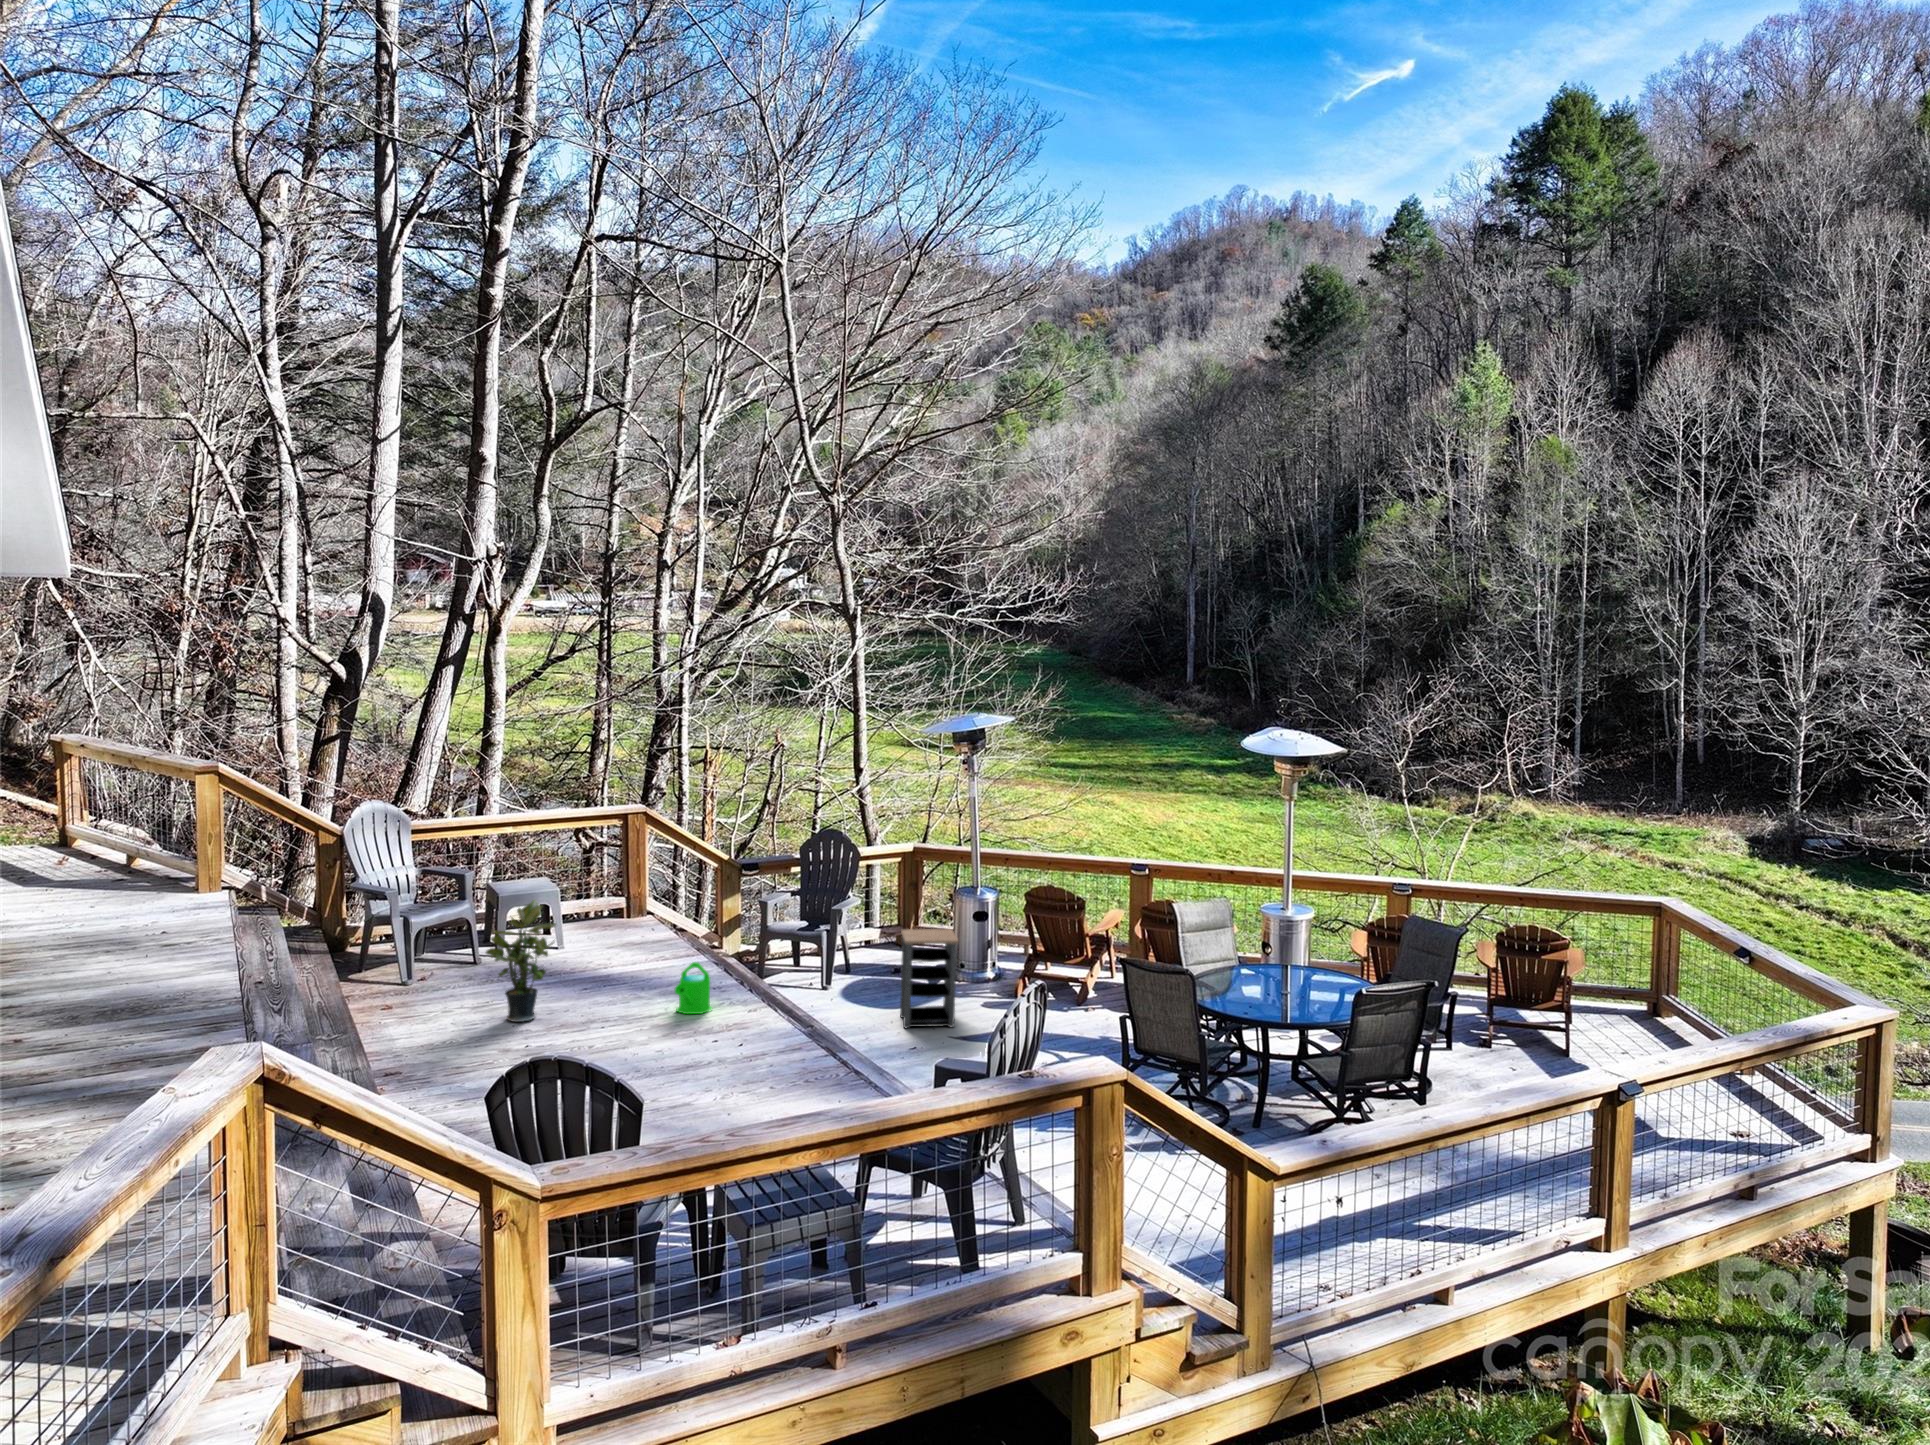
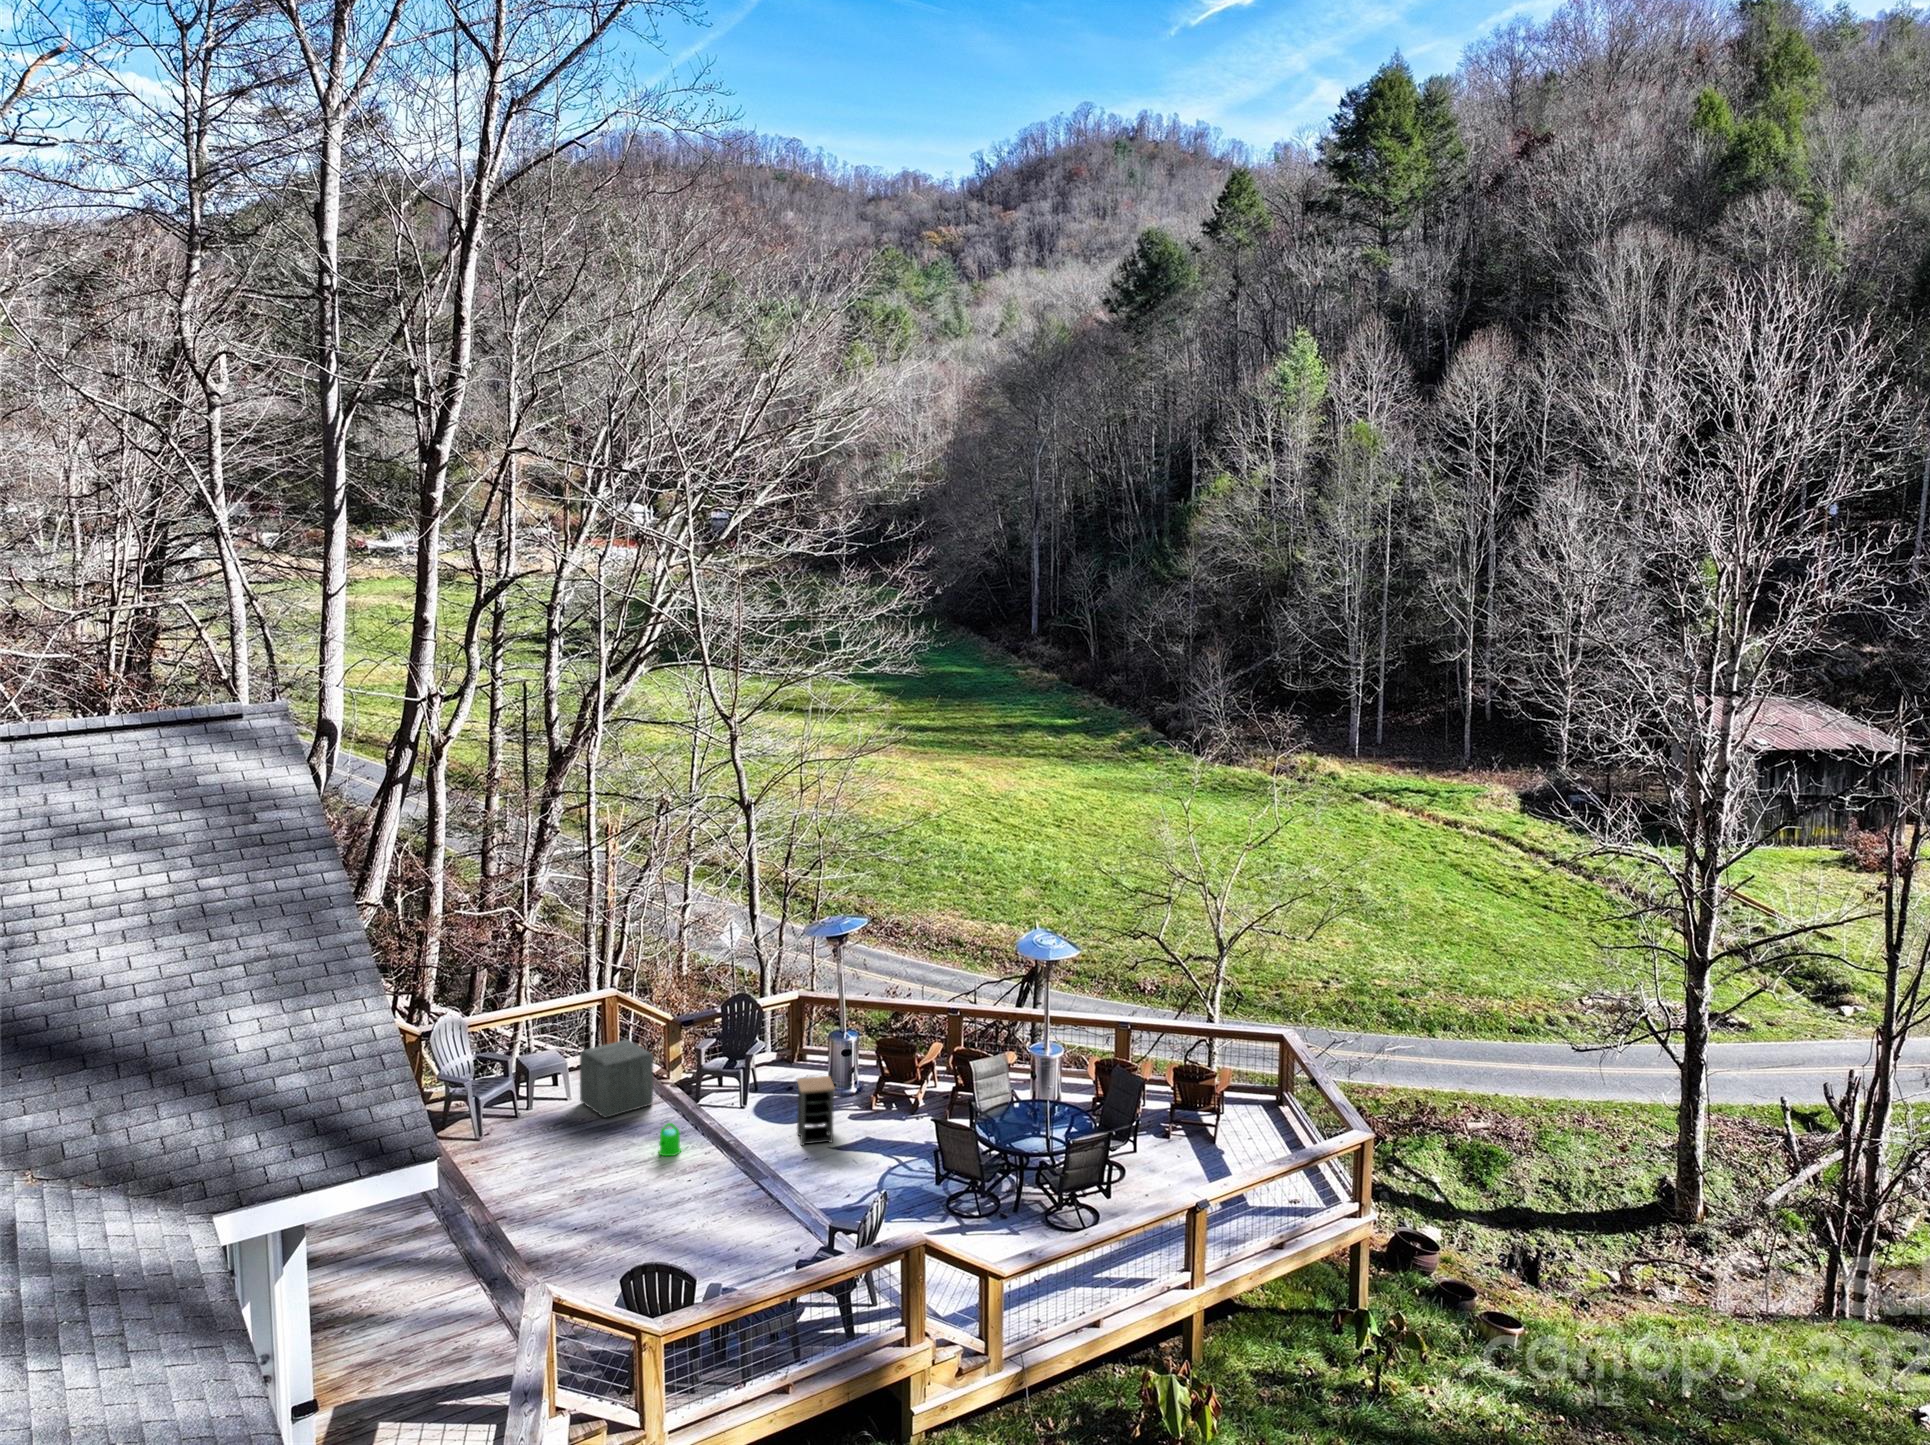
ottoman: none [578,868,686,970] -> present [580,1040,653,1118]
potted plant: present [486,900,556,1022] -> none [539,1092,583,1170]

